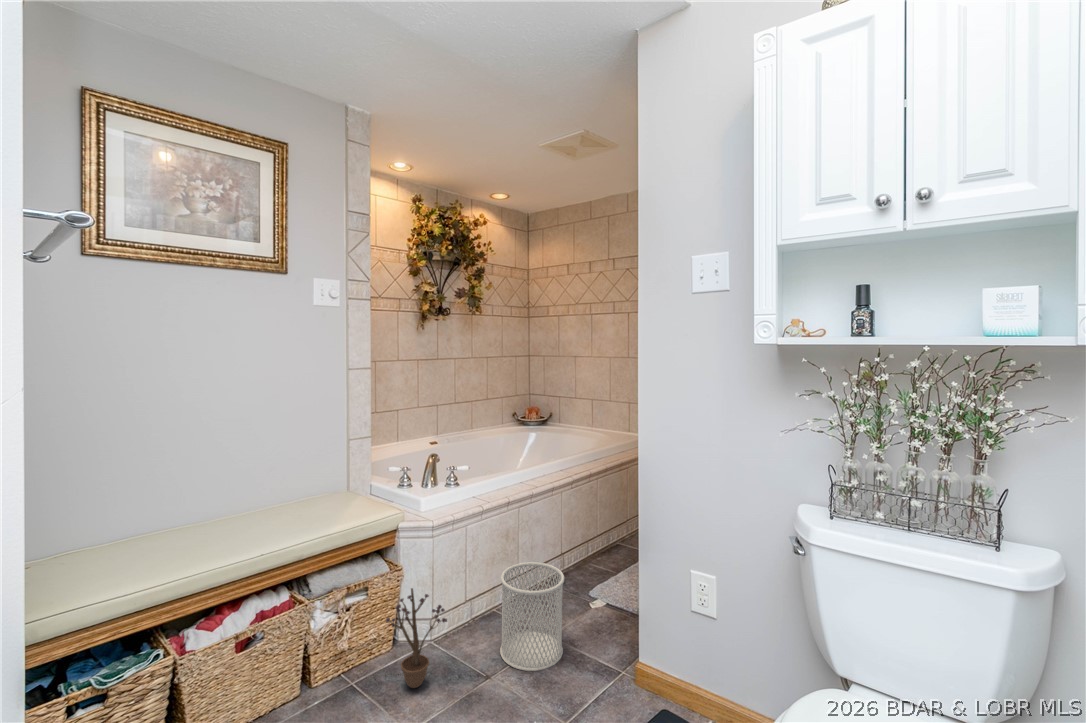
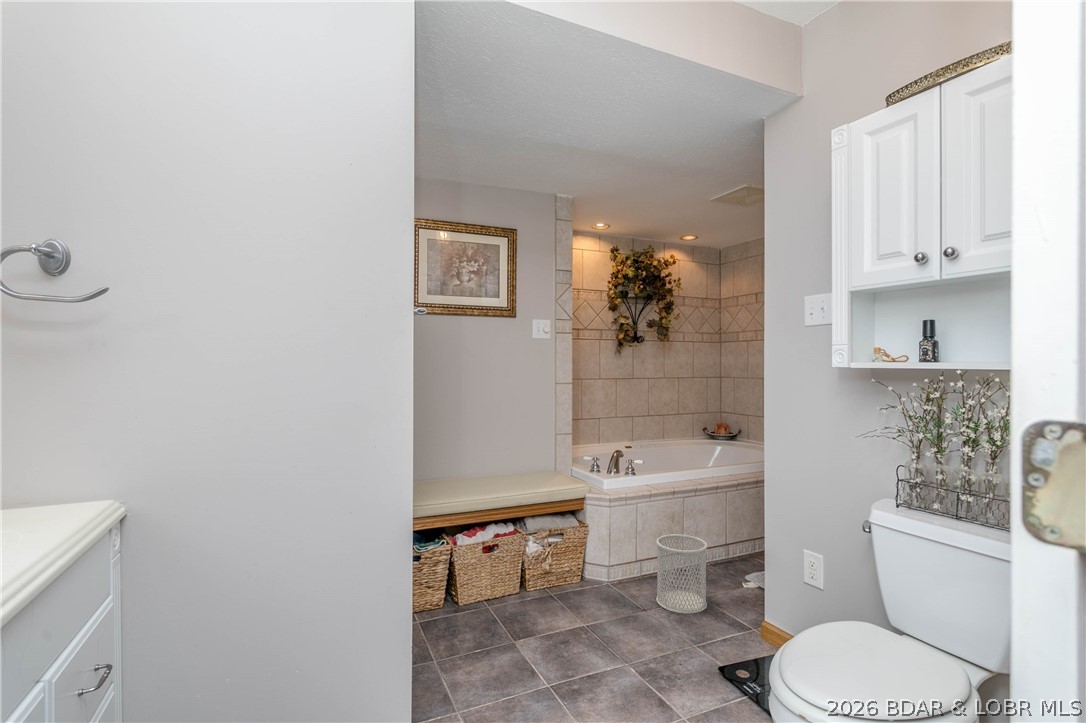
decorative plant: present [374,588,447,688] -> none [565,533,613,605]

